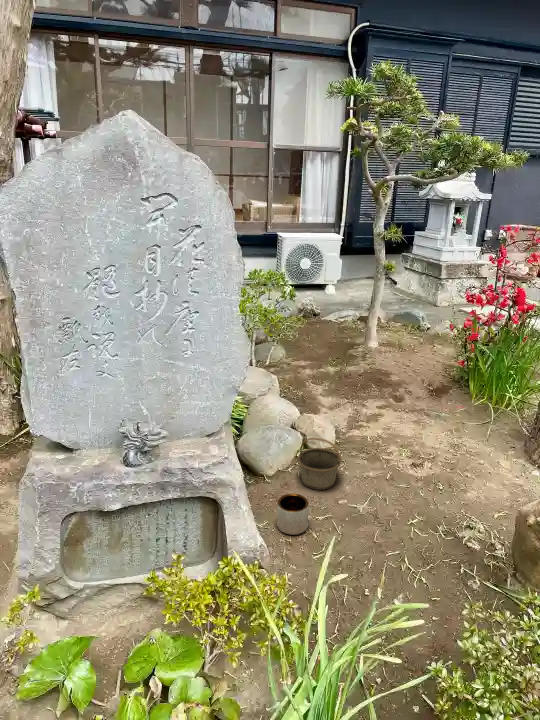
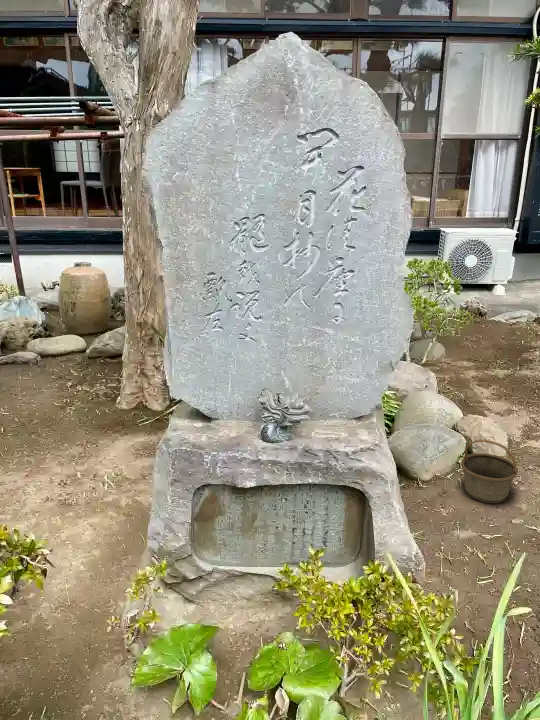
planter: present [277,494,309,535] -> none [434,501,476,551]

